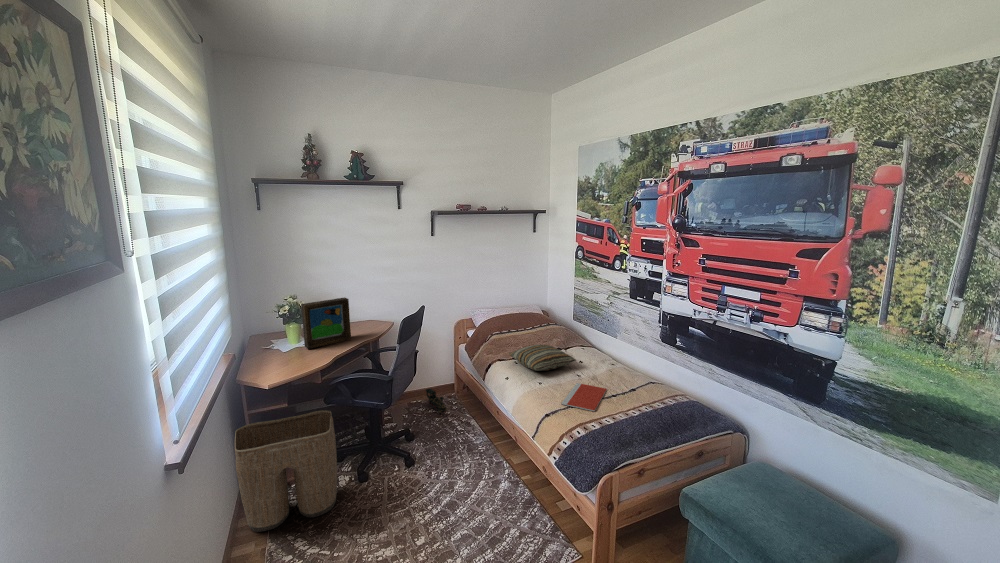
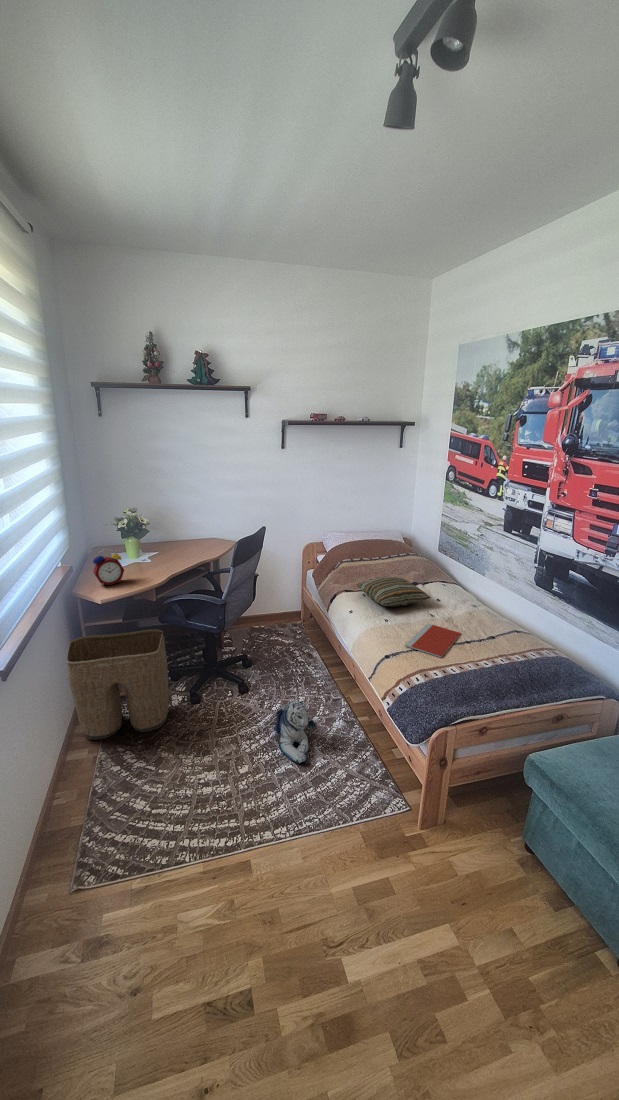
picture frame: present [301,297,351,349] -> none [139,513,190,565]
alarm clock: none [258,335,290,371] -> present [93,549,124,585]
toy train: present [426,389,447,415] -> none [269,614,291,643]
plush toy: none [444,467,484,528] -> present [274,702,315,763]

